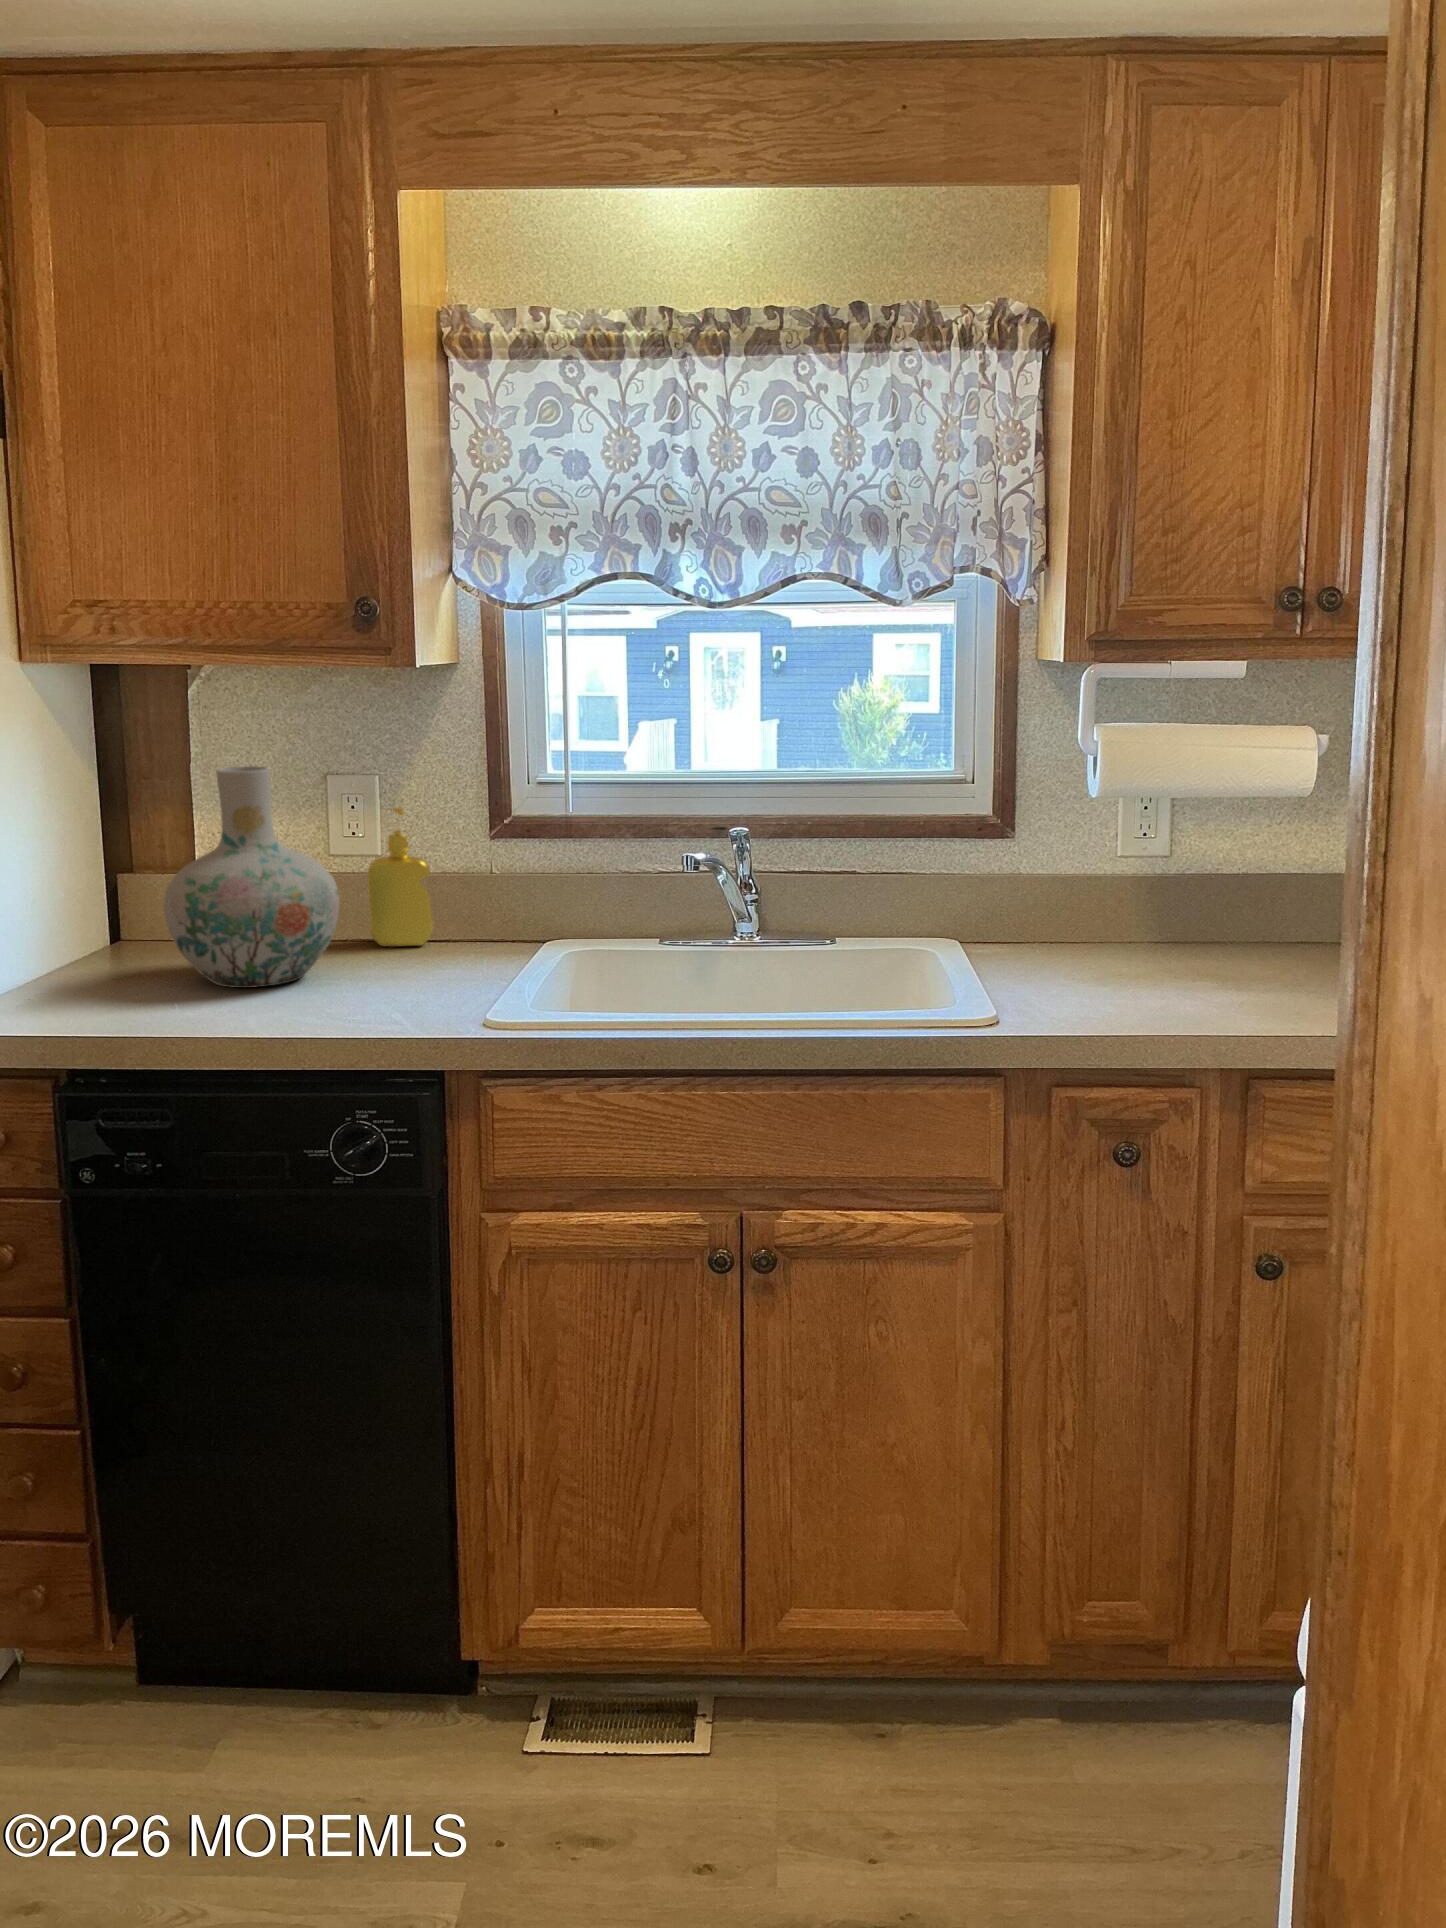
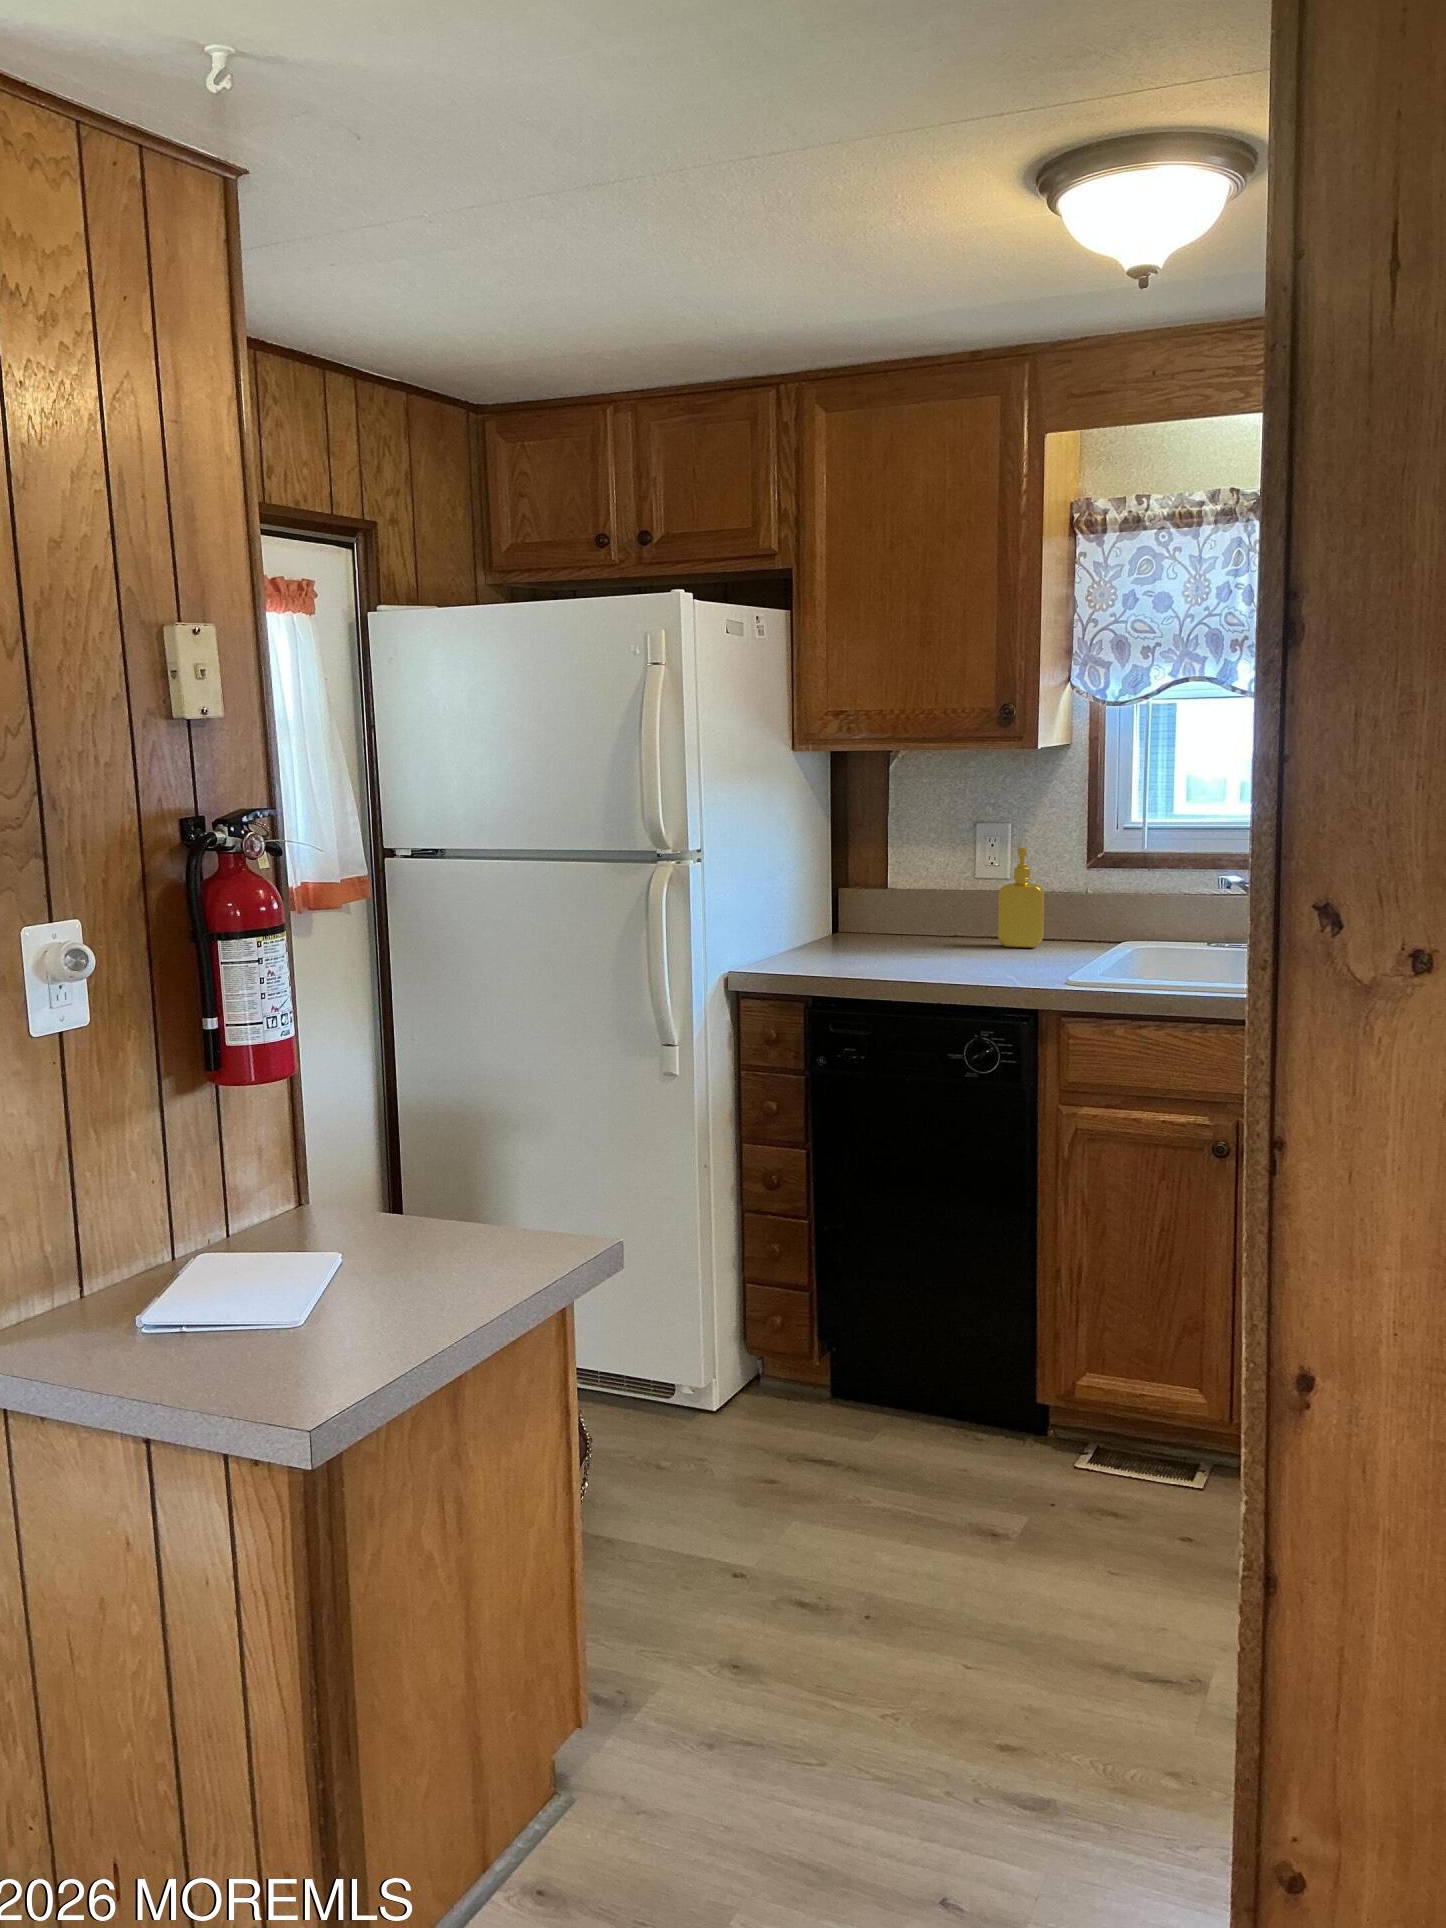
vase: present [164,766,339,988] -> none [865,813,979,959]

